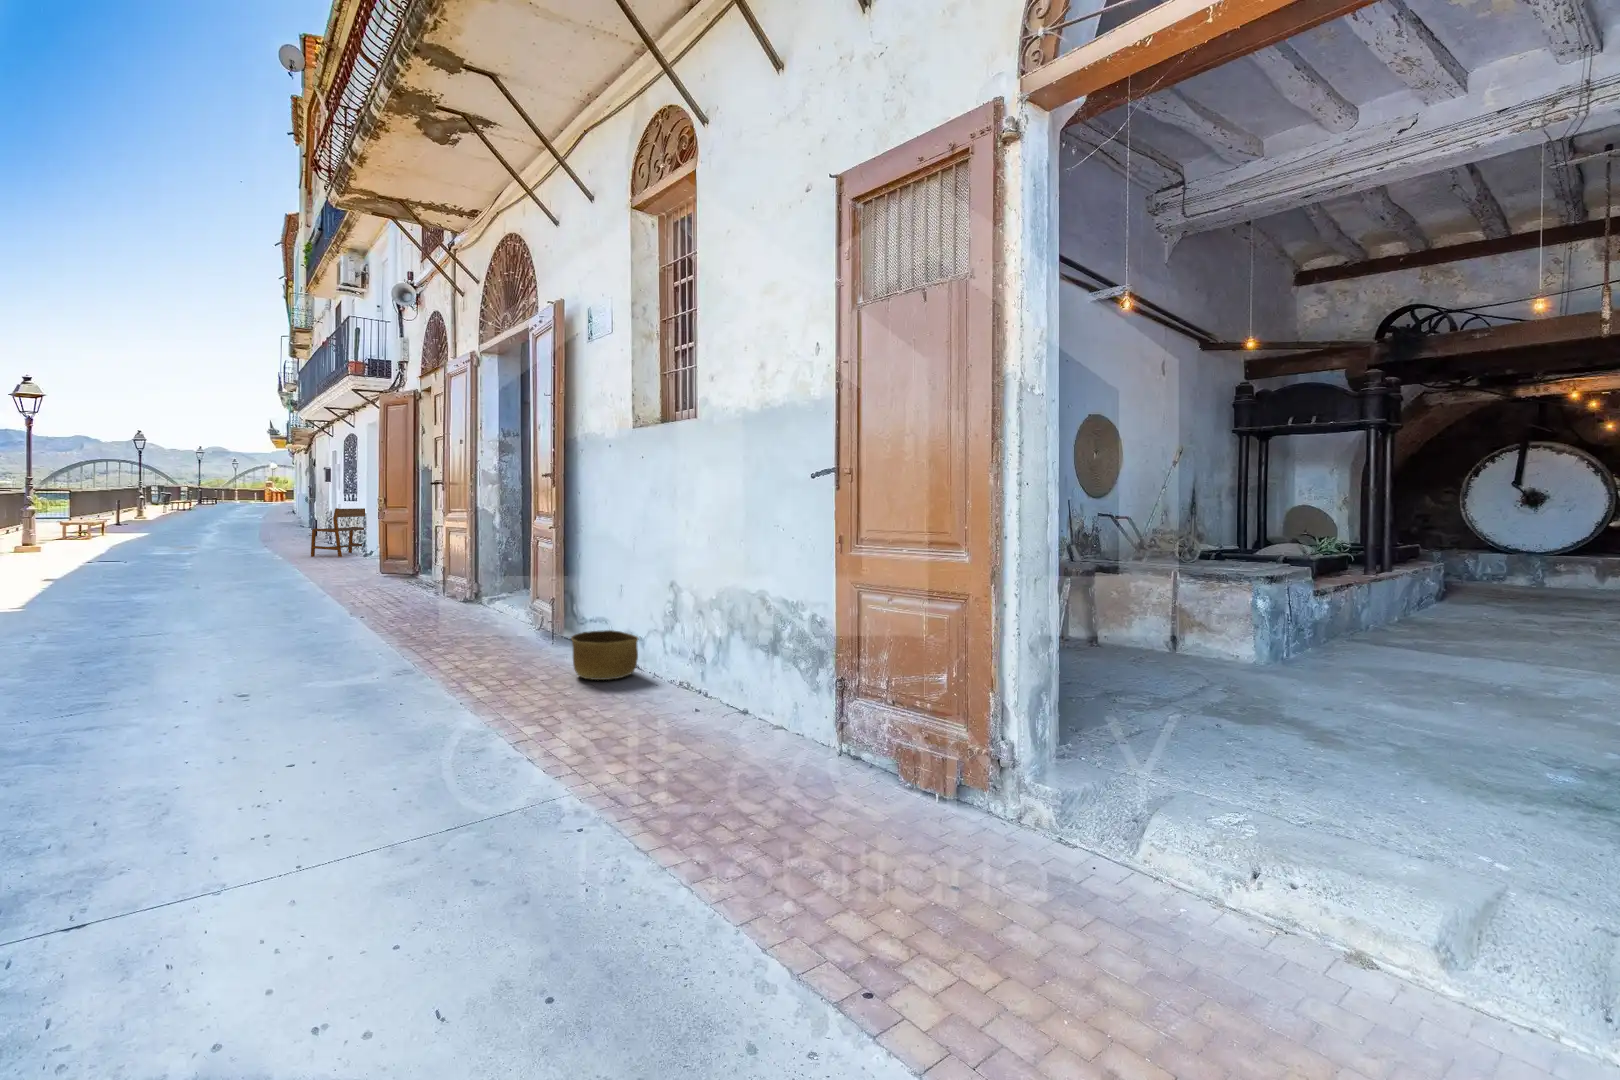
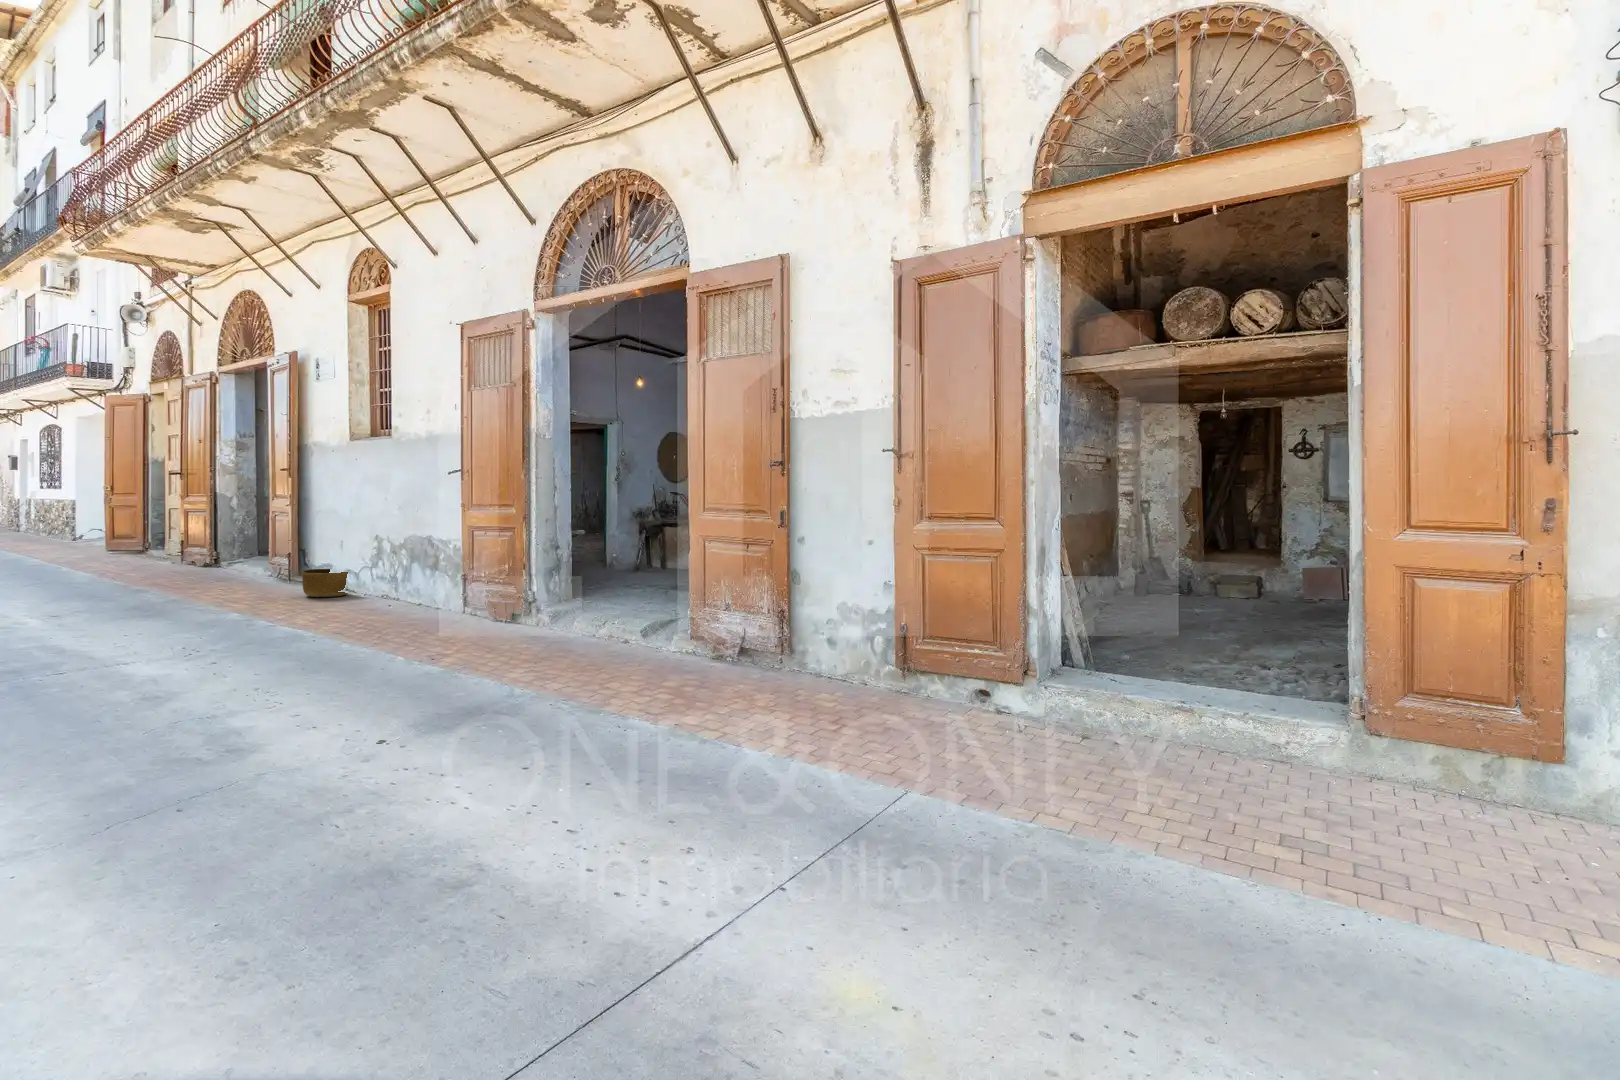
bench: present [311,508,365,557] -> none [8,494,85,540]

